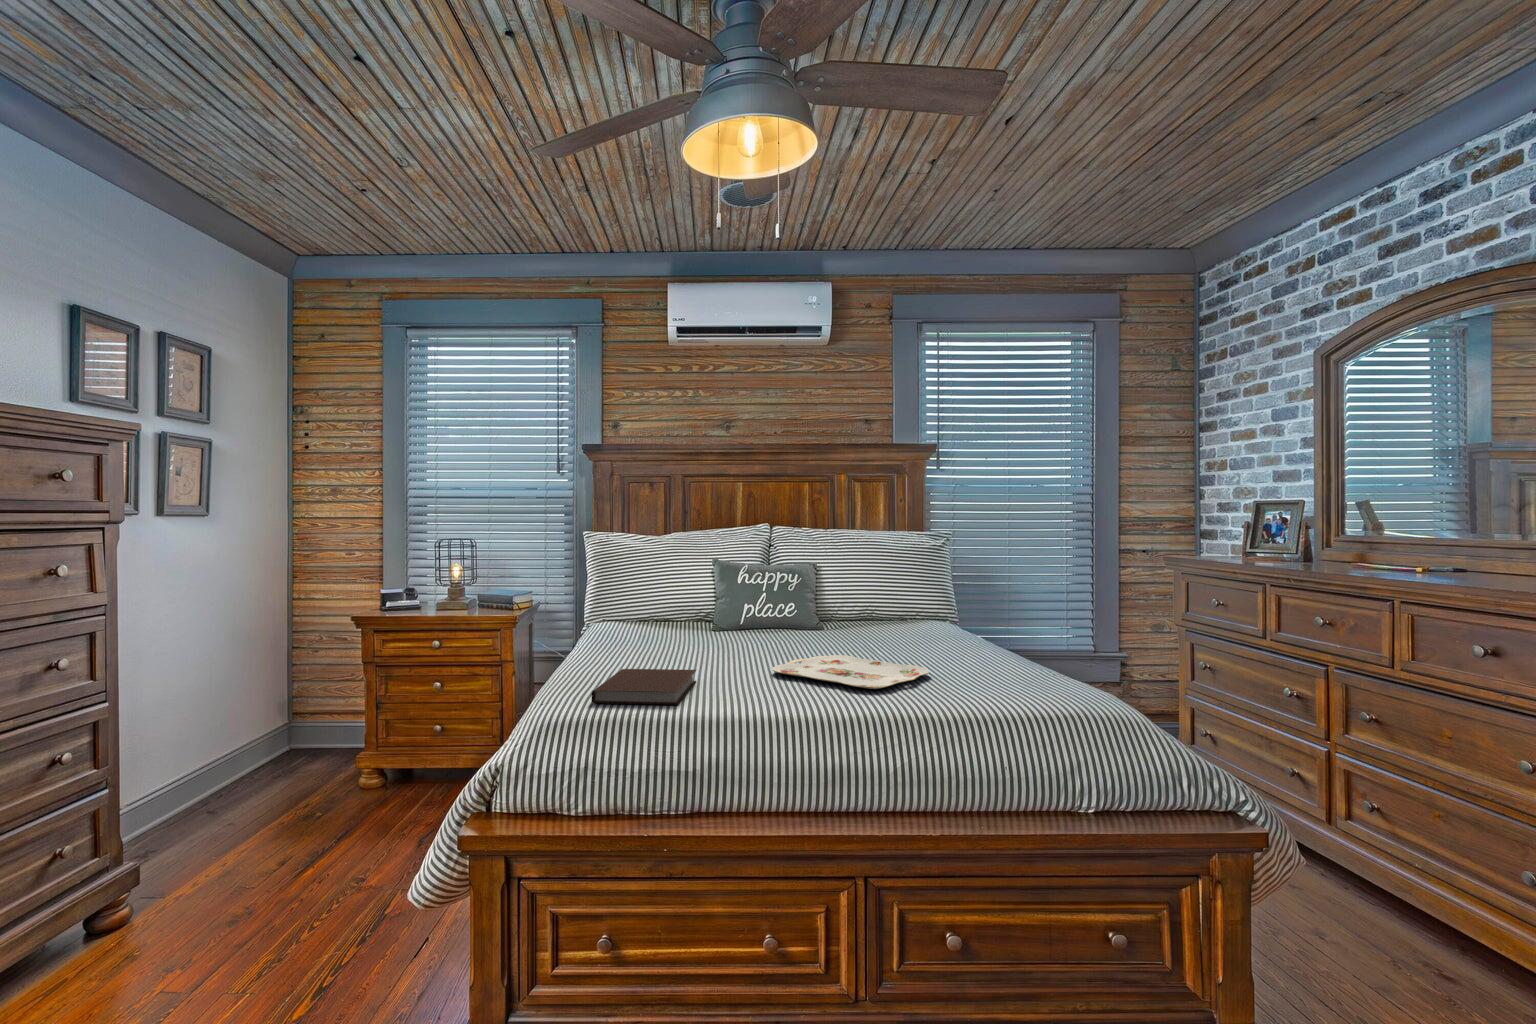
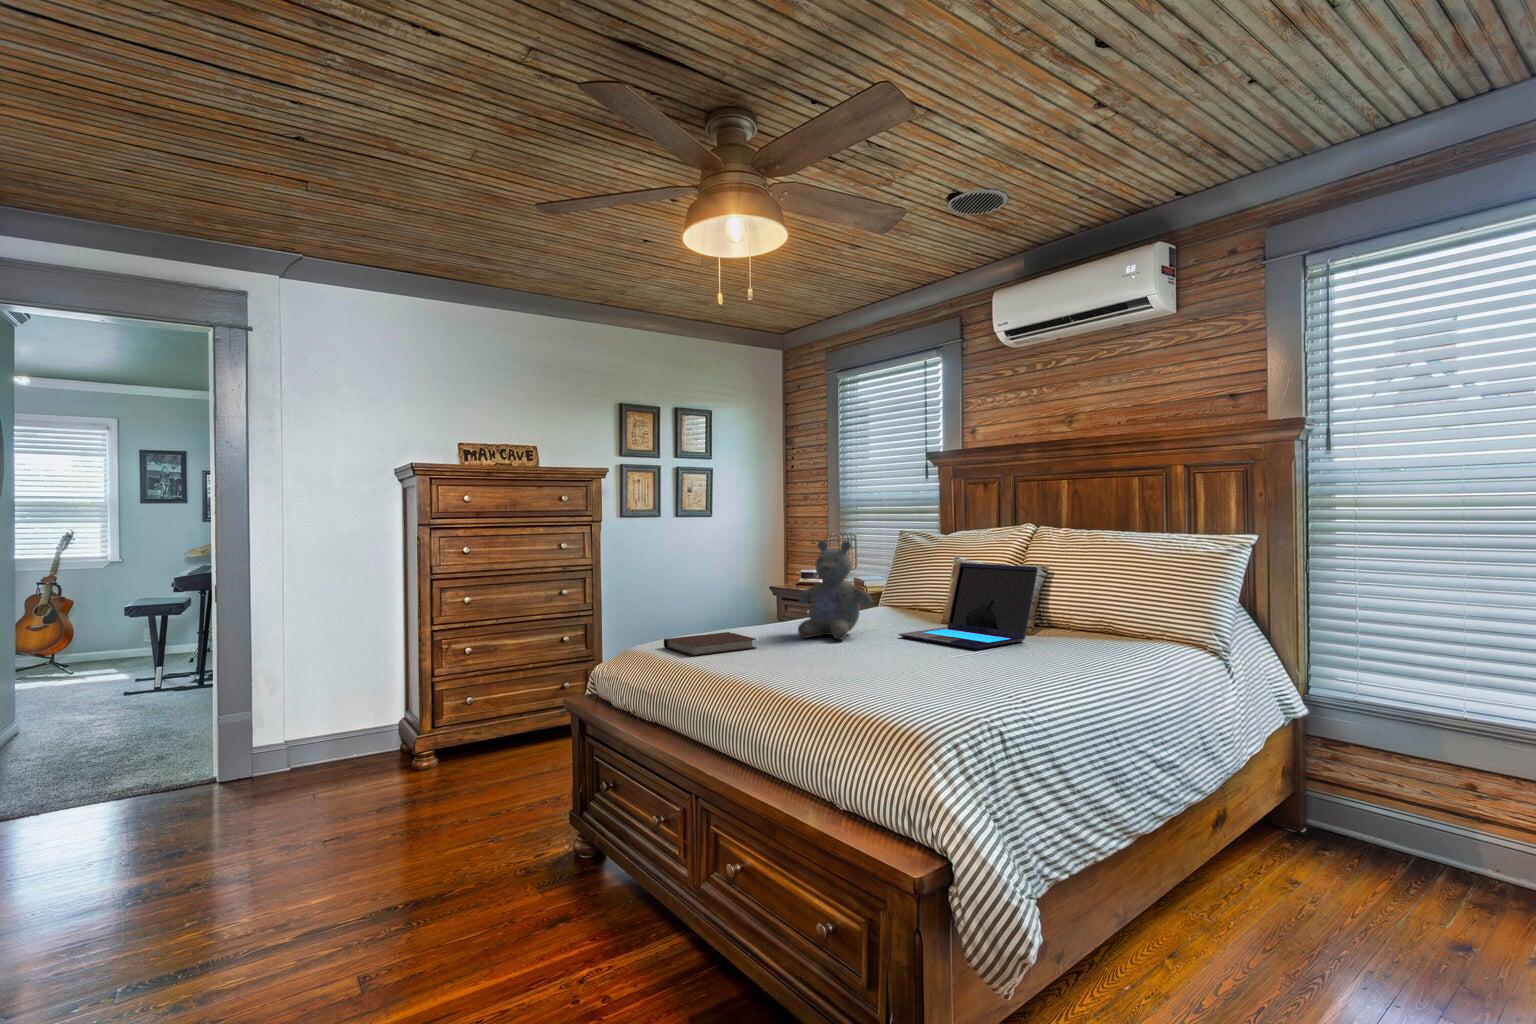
stuffed bear: none [649,543,740,662] -> present [798,541,873,640]
laptop: none [760,564,865,646] -> present [899,563,1038,649]
serving tray: present [772,655,929,689] -> none [809,646,920,673]

